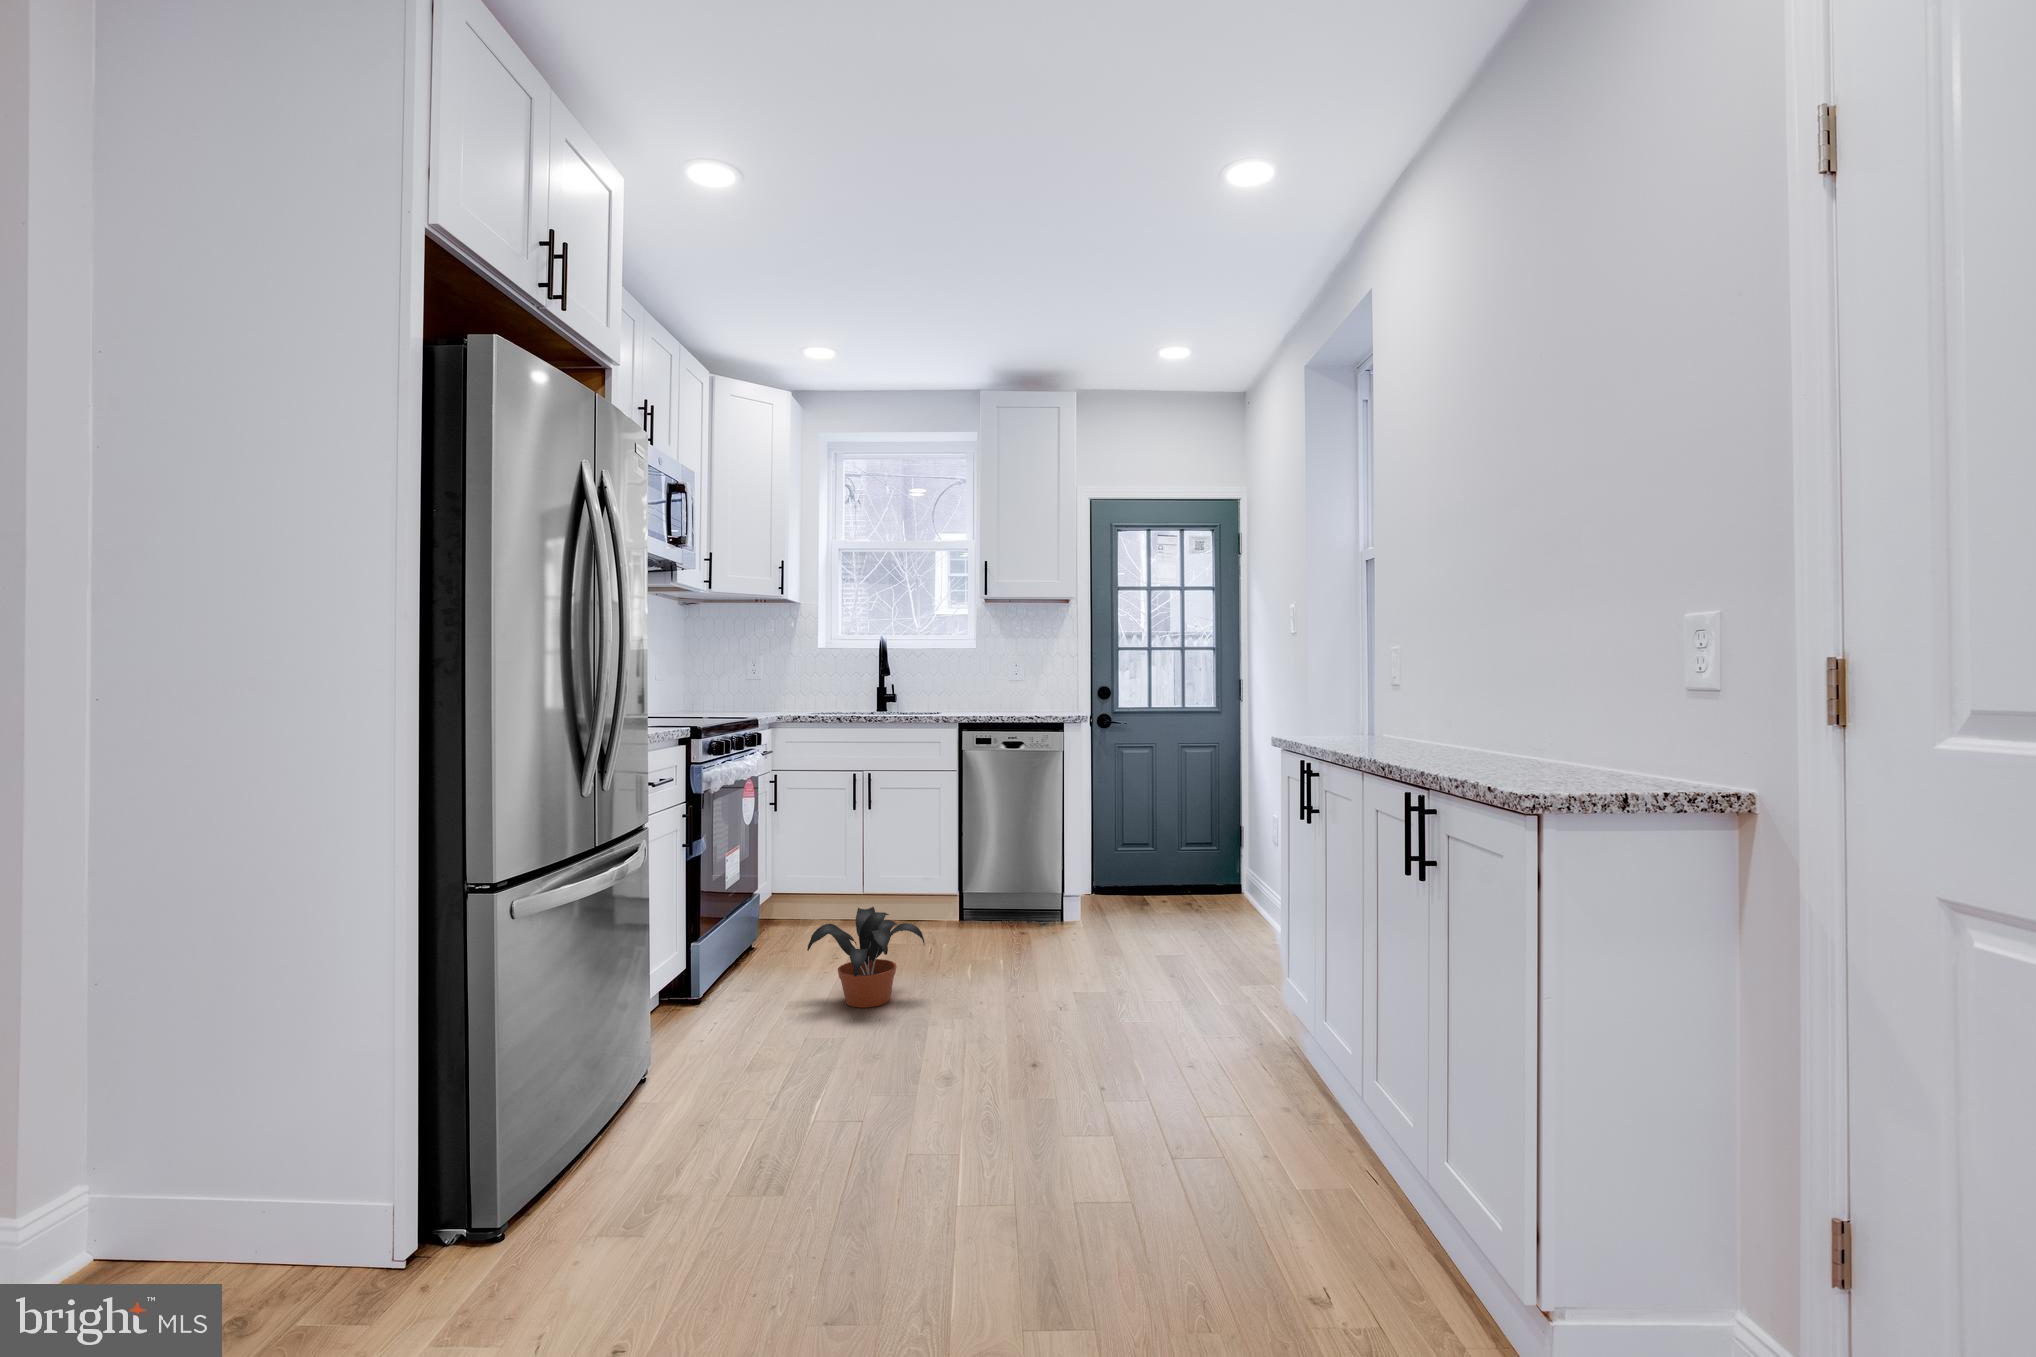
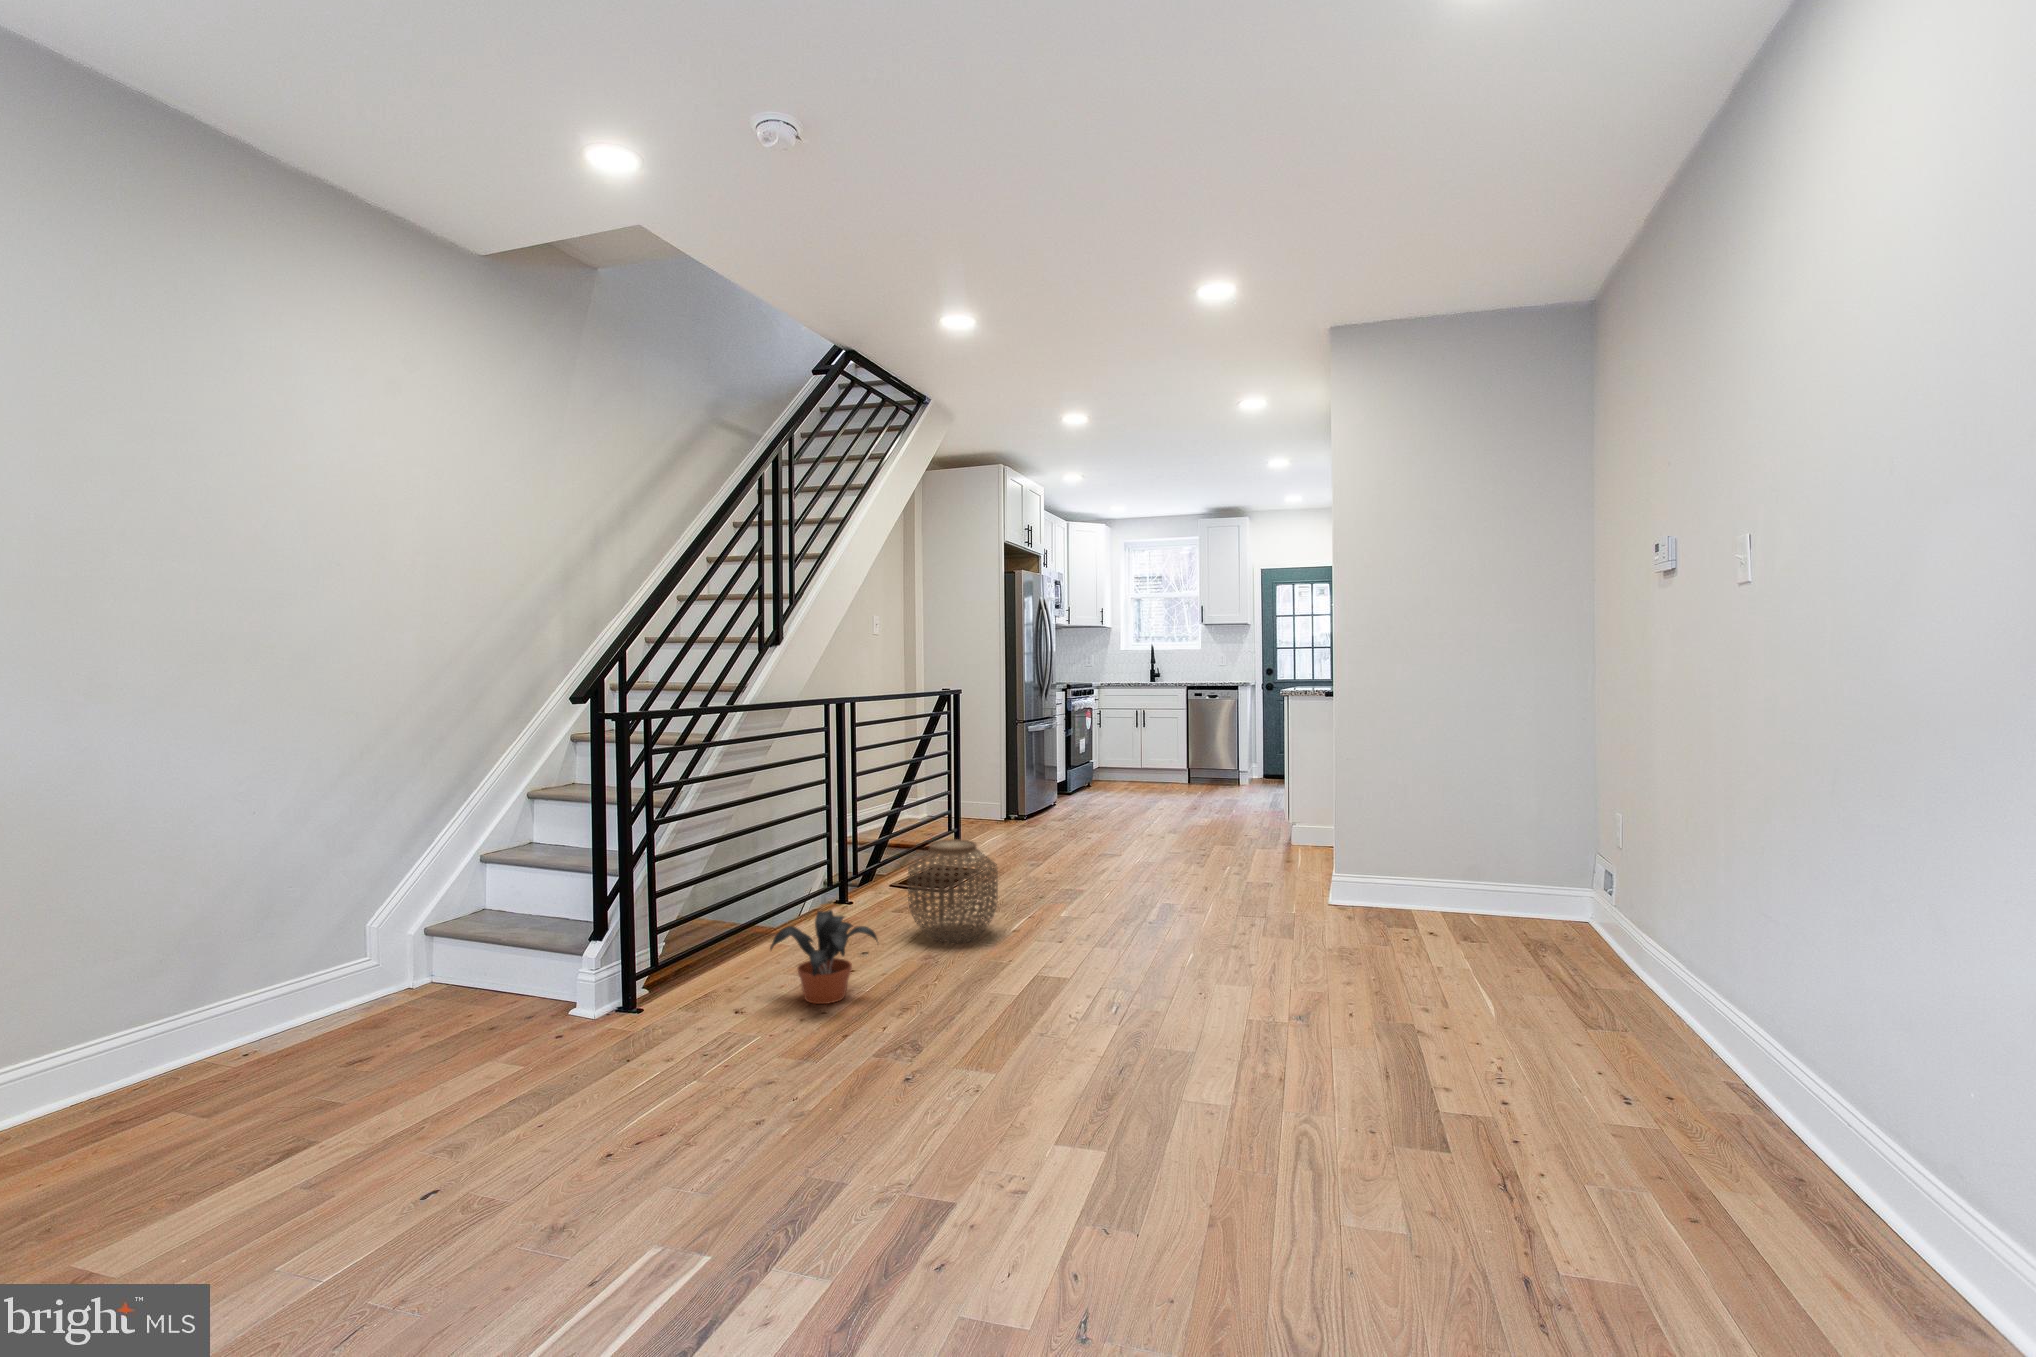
woven basket: none [956,833,1054,945] -> present [908,839,998,943]

